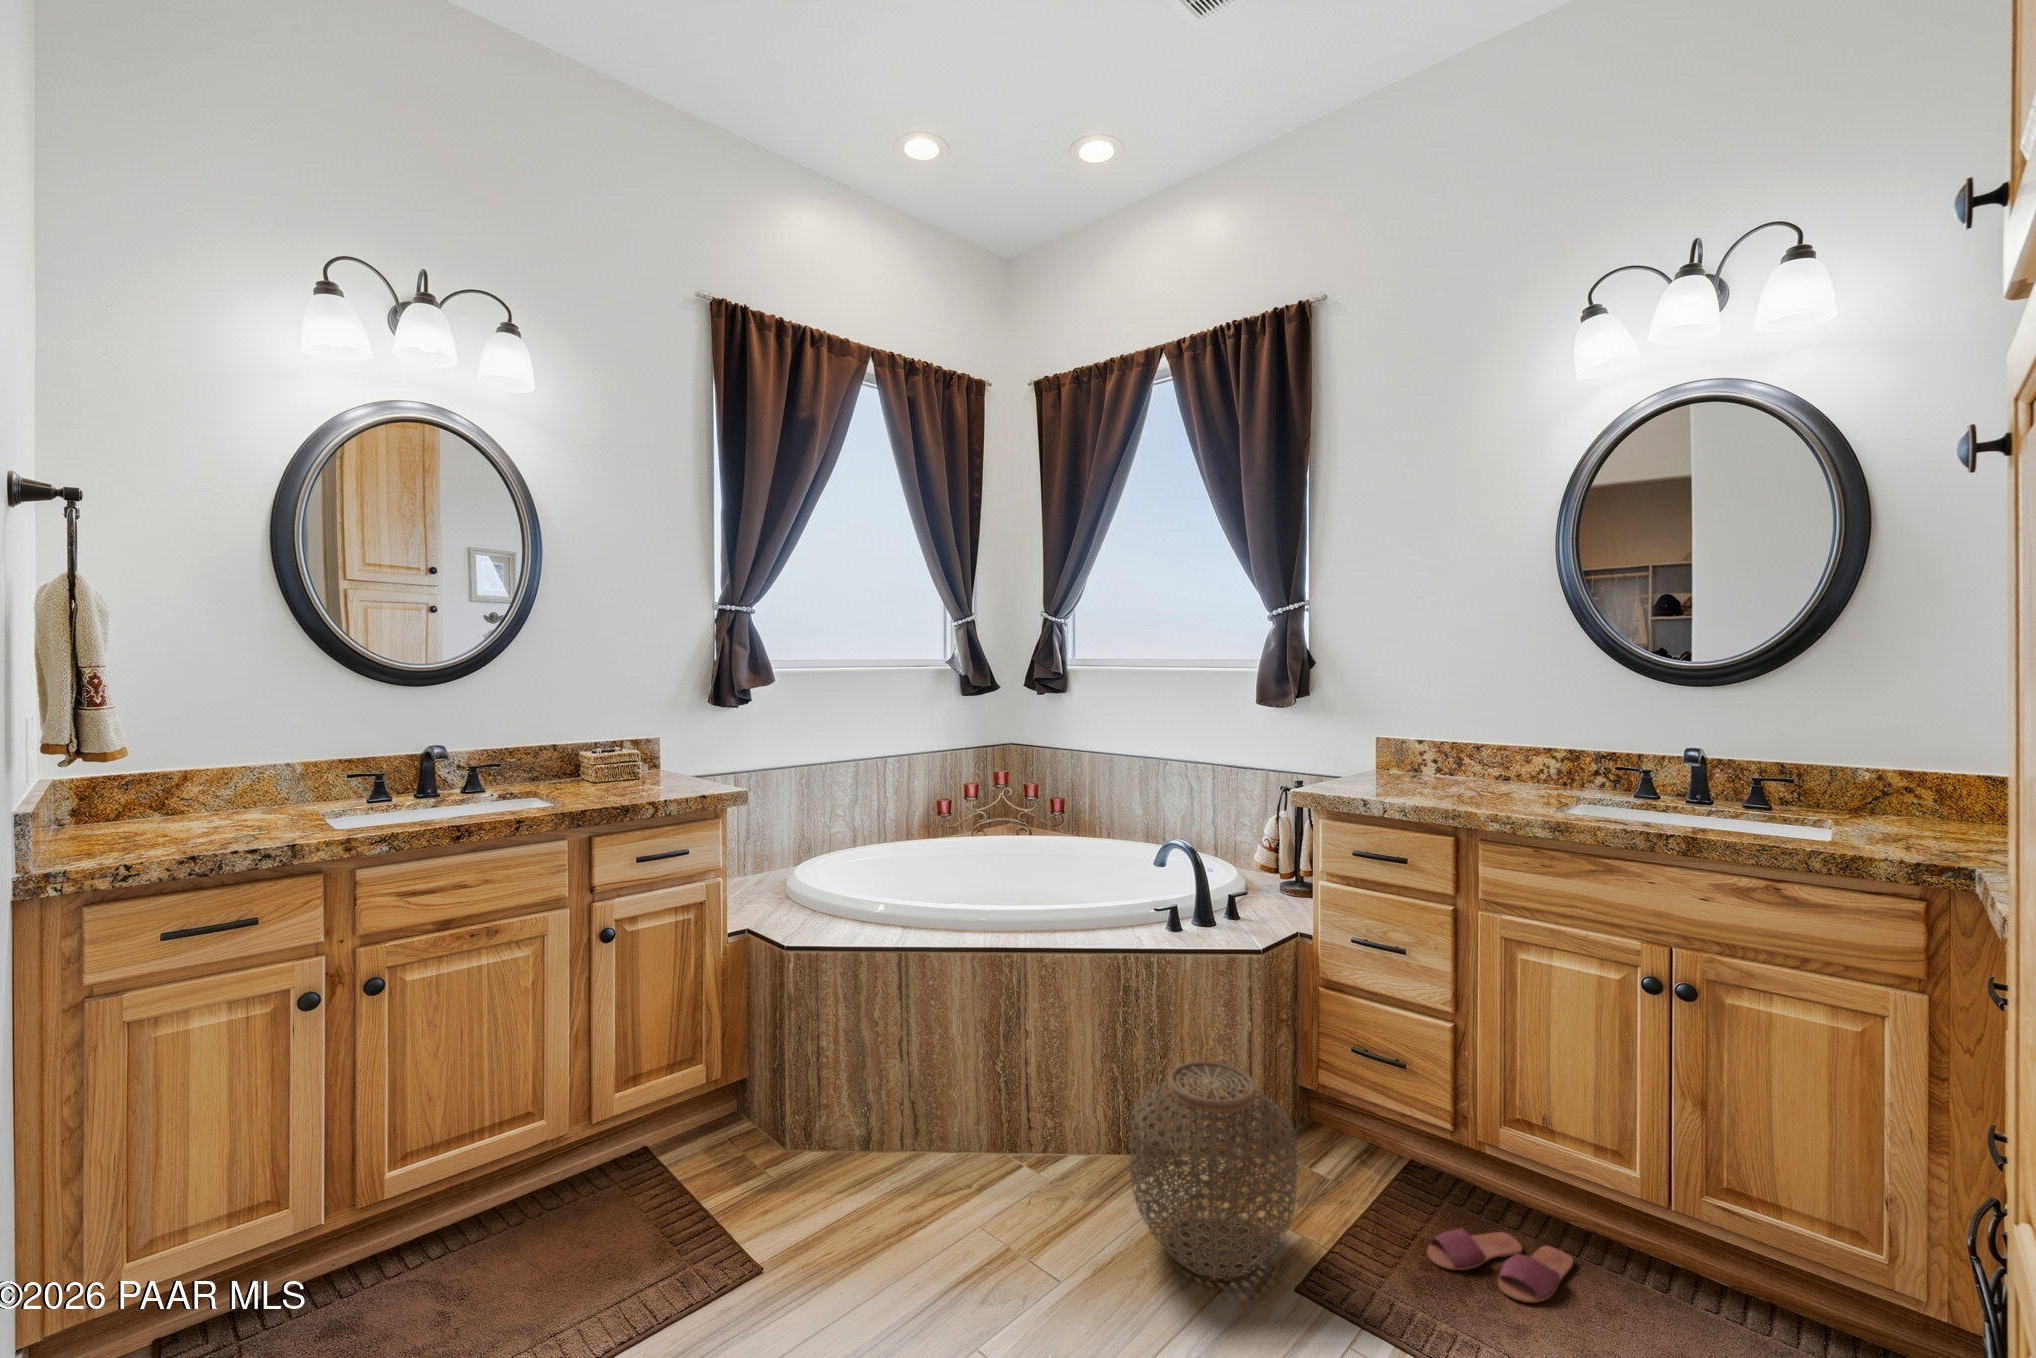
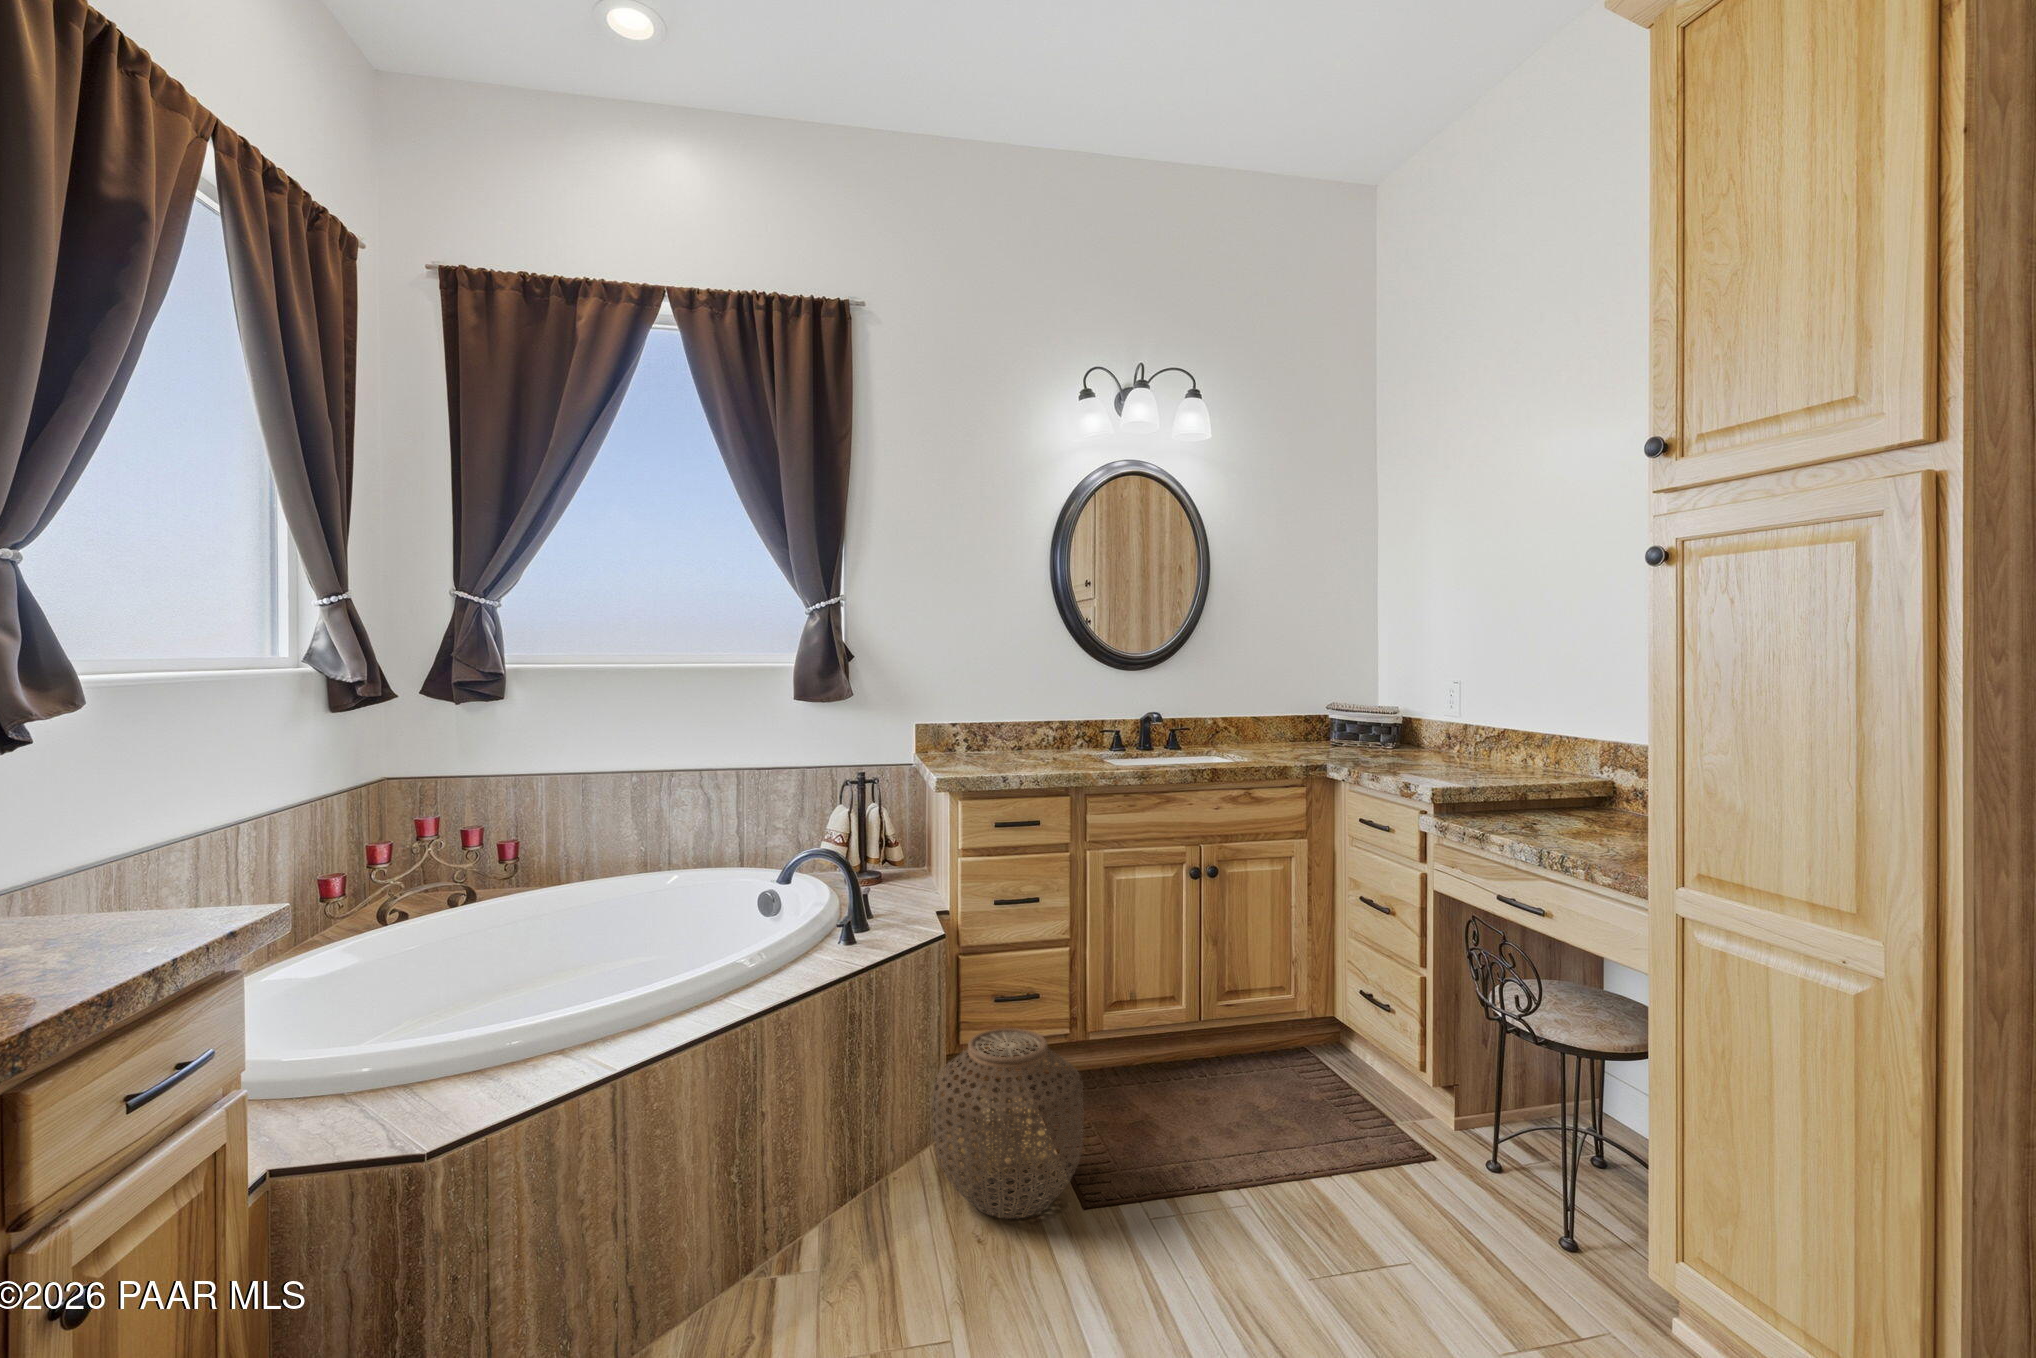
slippers: present [1427,1229,1573,1303] -> none [1107,1081,1184,1124]

